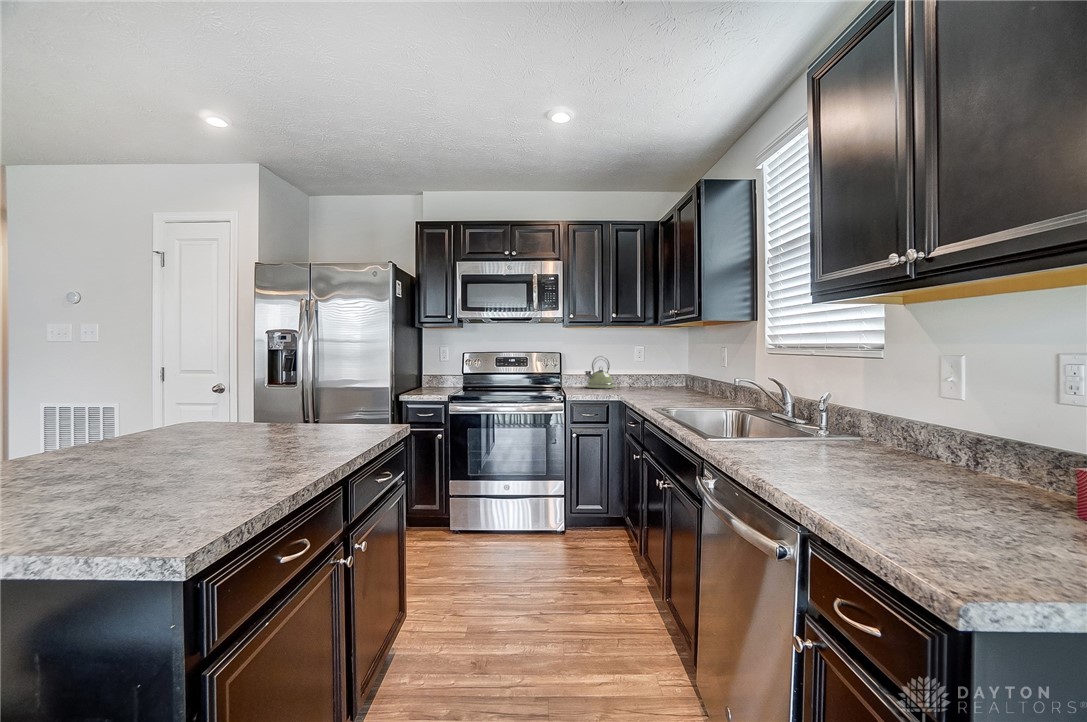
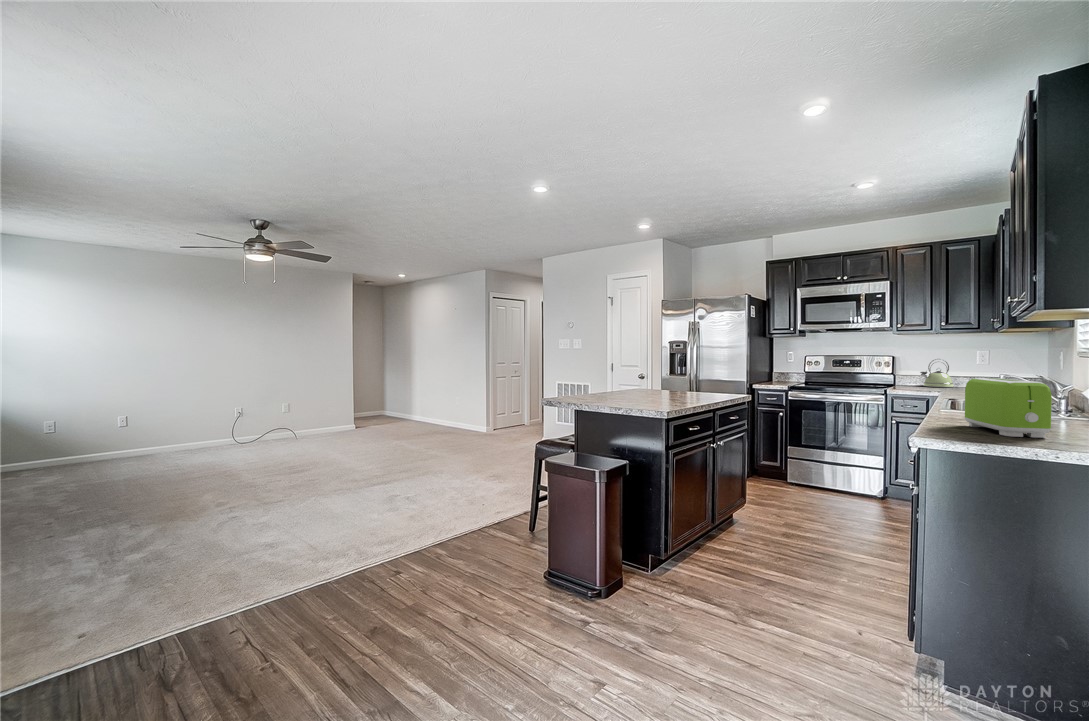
toaster: none [795,389,963,504] -> present [965,378,1052,438]

